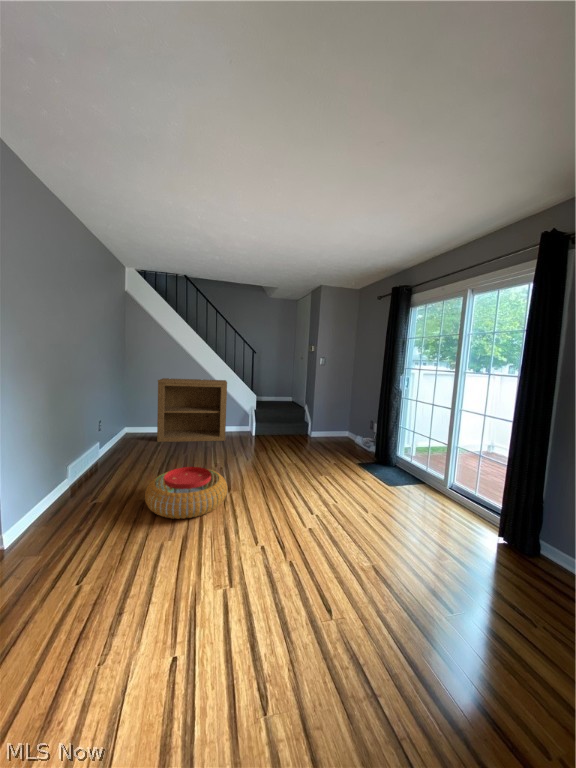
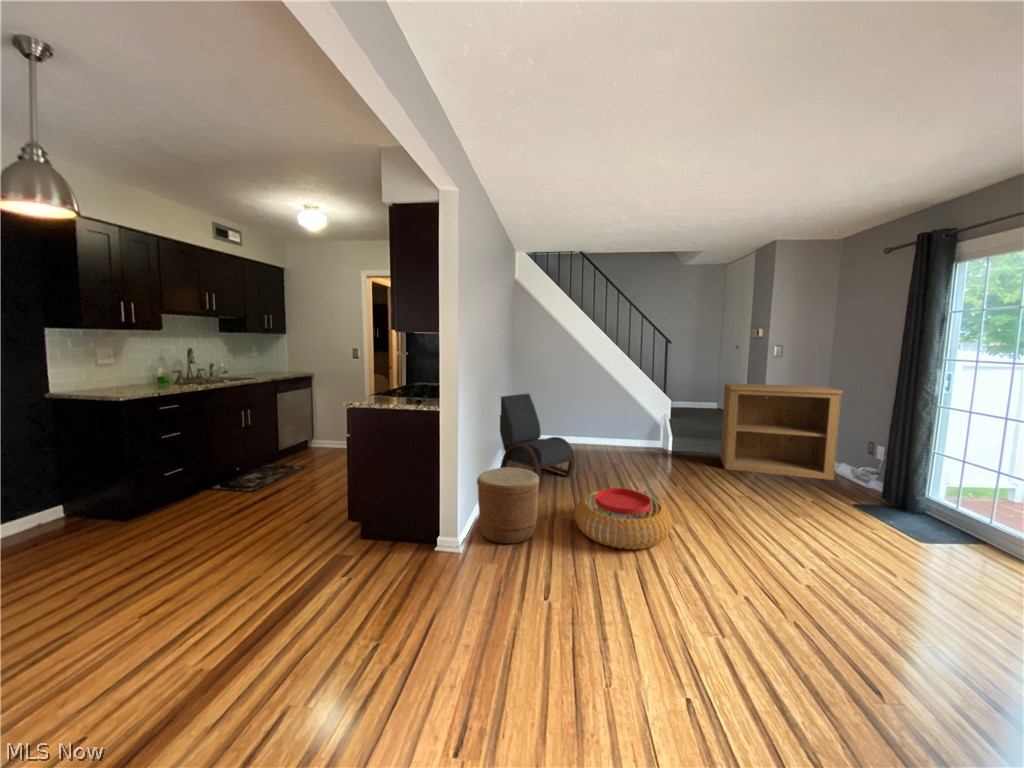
bookshelf: present [157,378,227,442] -> present [721,383,842,480]
lounge chair: none [93,389,169,471] -> present [500,394,575,478]
woven basket: none [36,456,108,530] -> present [477,467,539,544]

